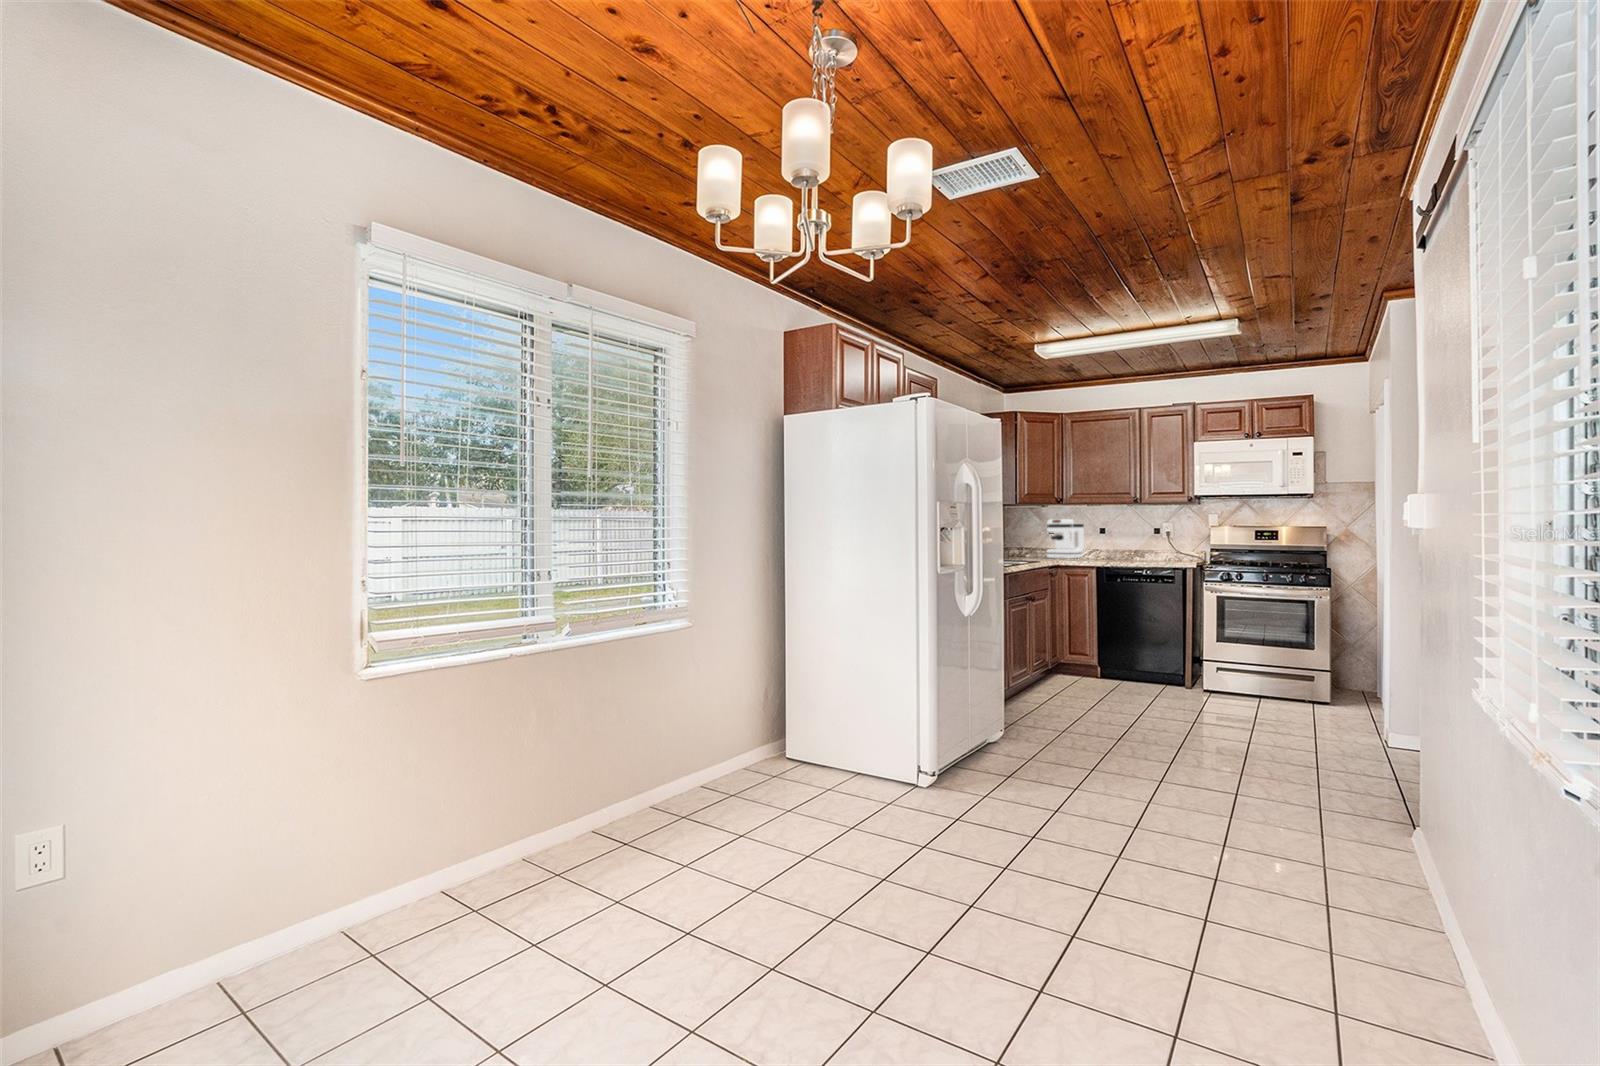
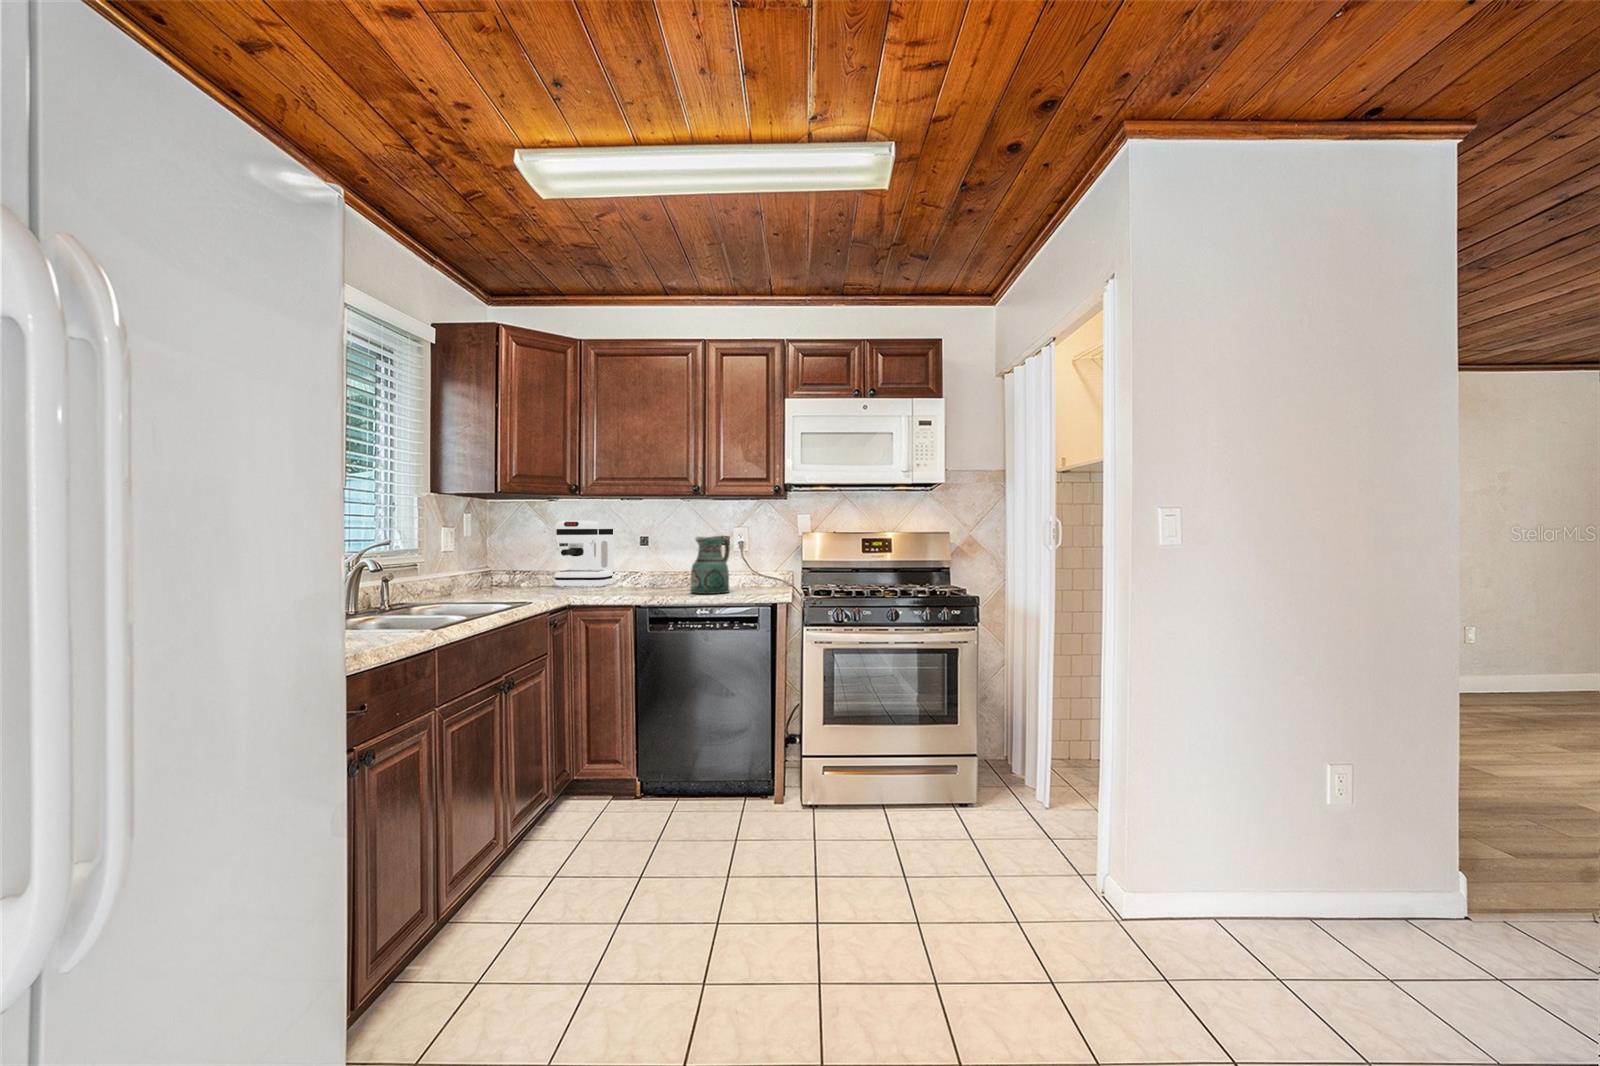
ceramic pitcher: none [1130,528,1156,562] -> present [690,535,730,594]

